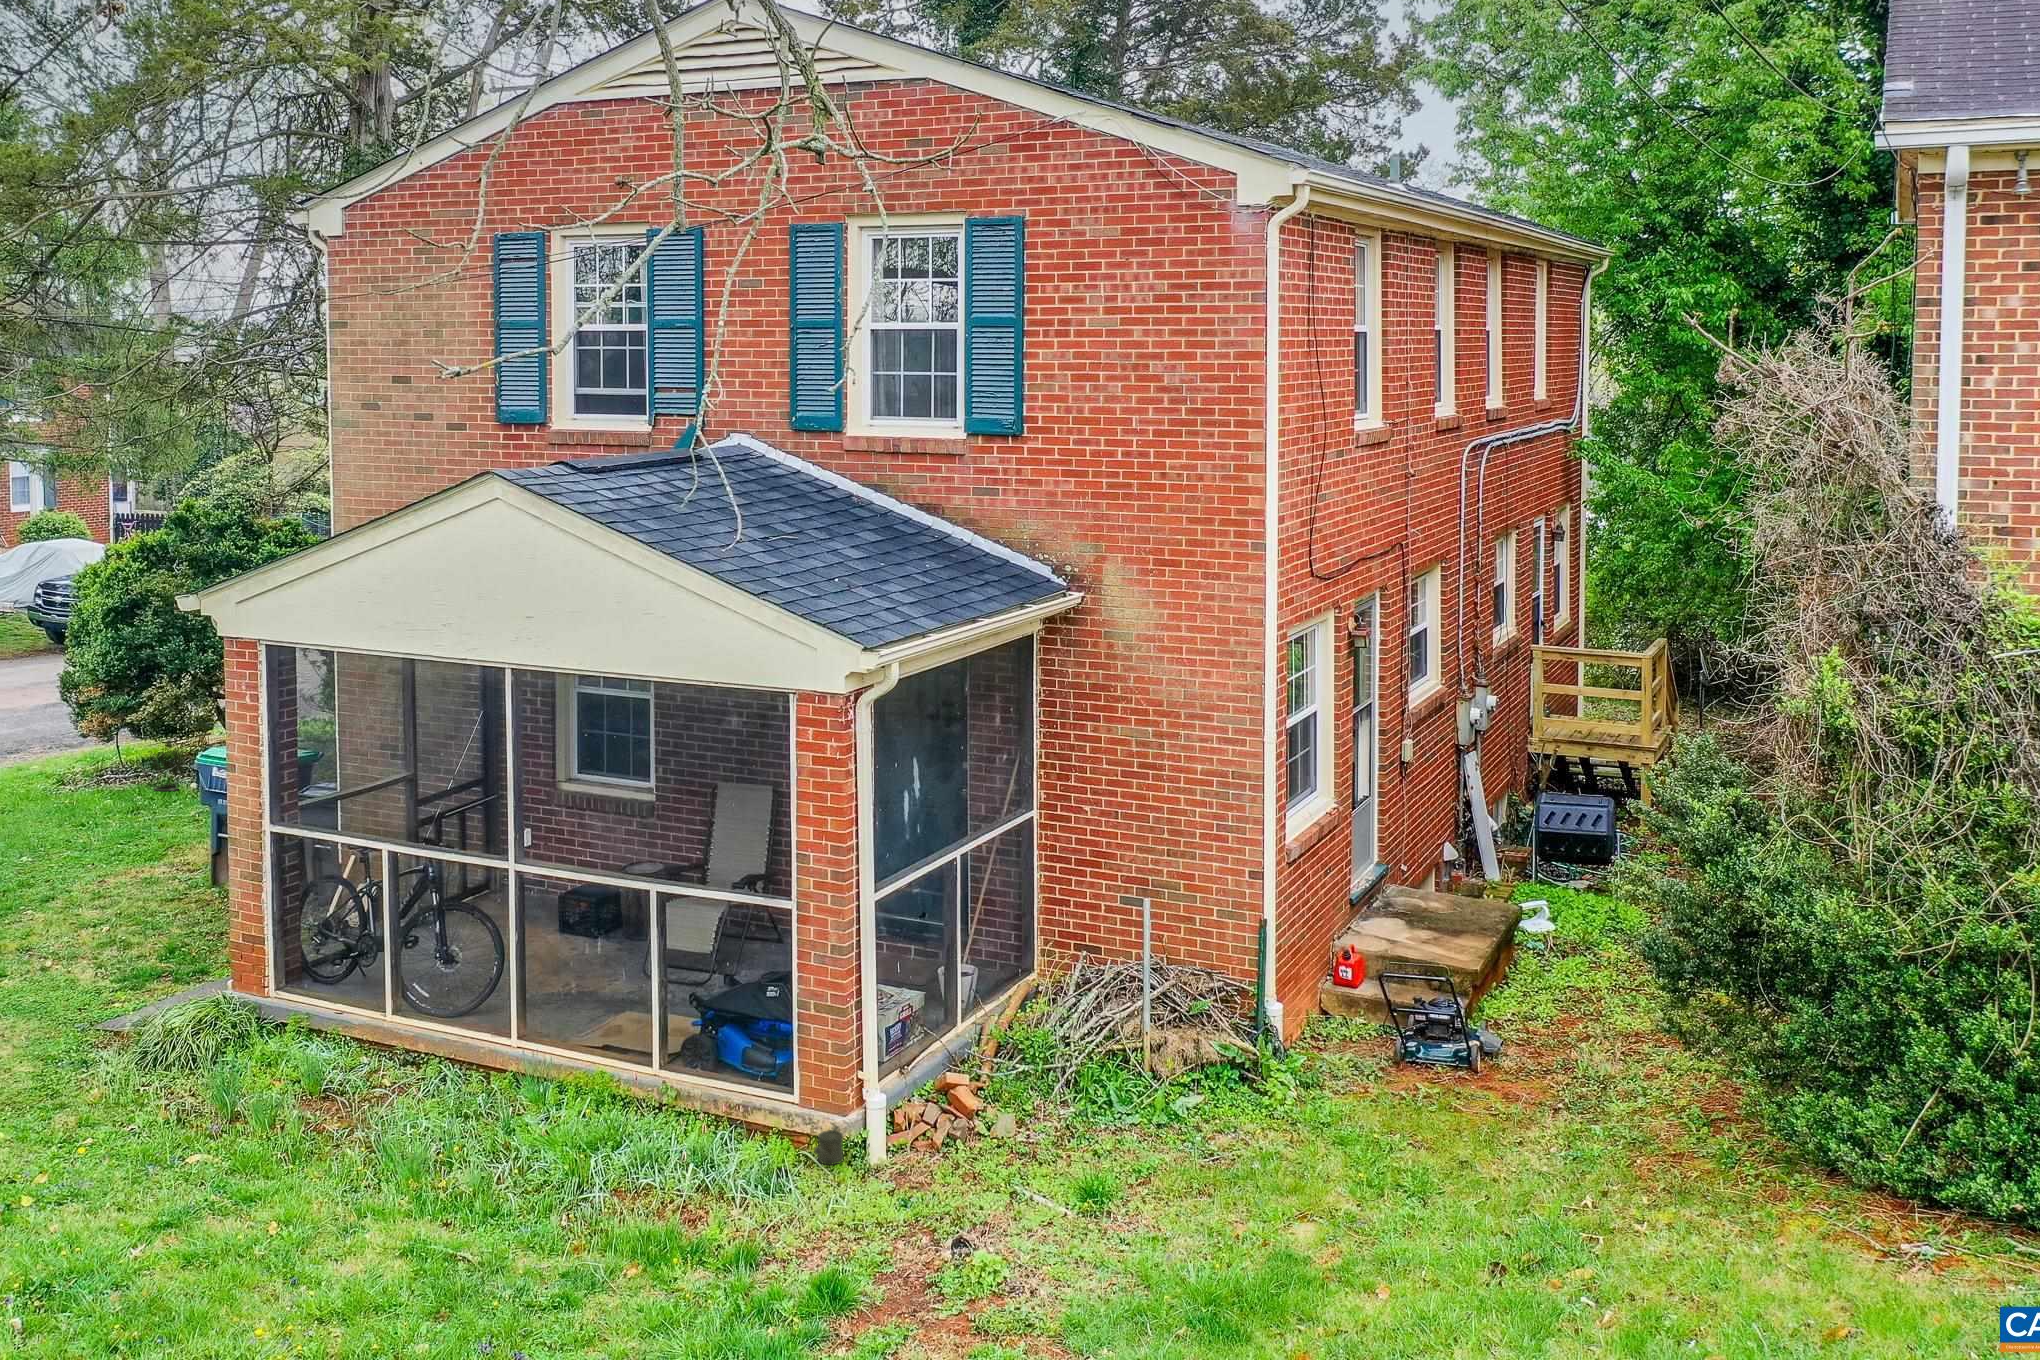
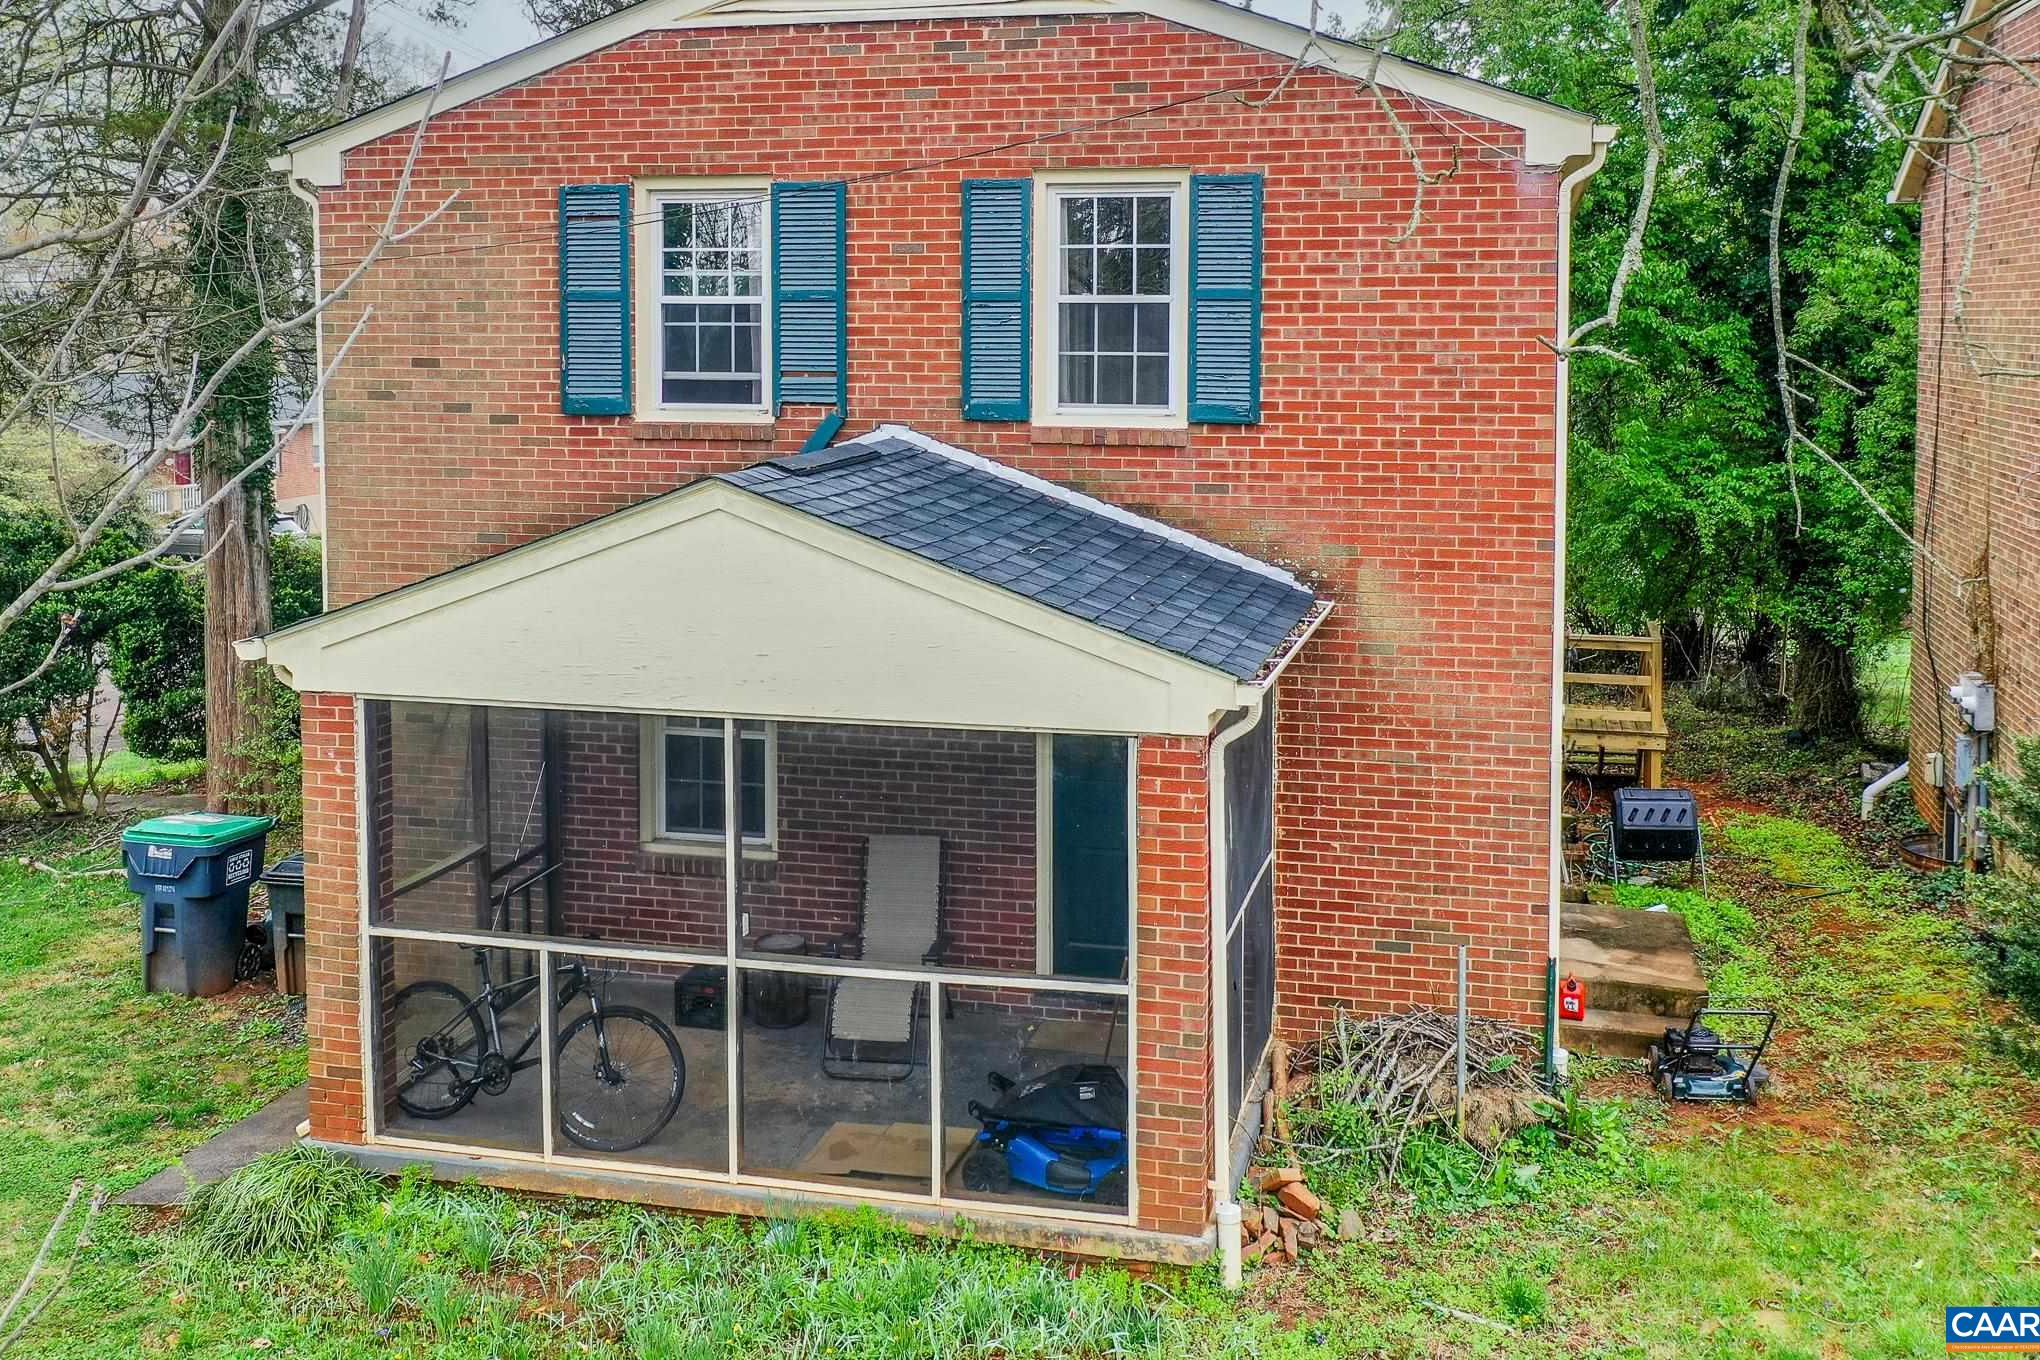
watering can: present [814,1126,844,1165] -> none [1180,1249,1213,1300]

